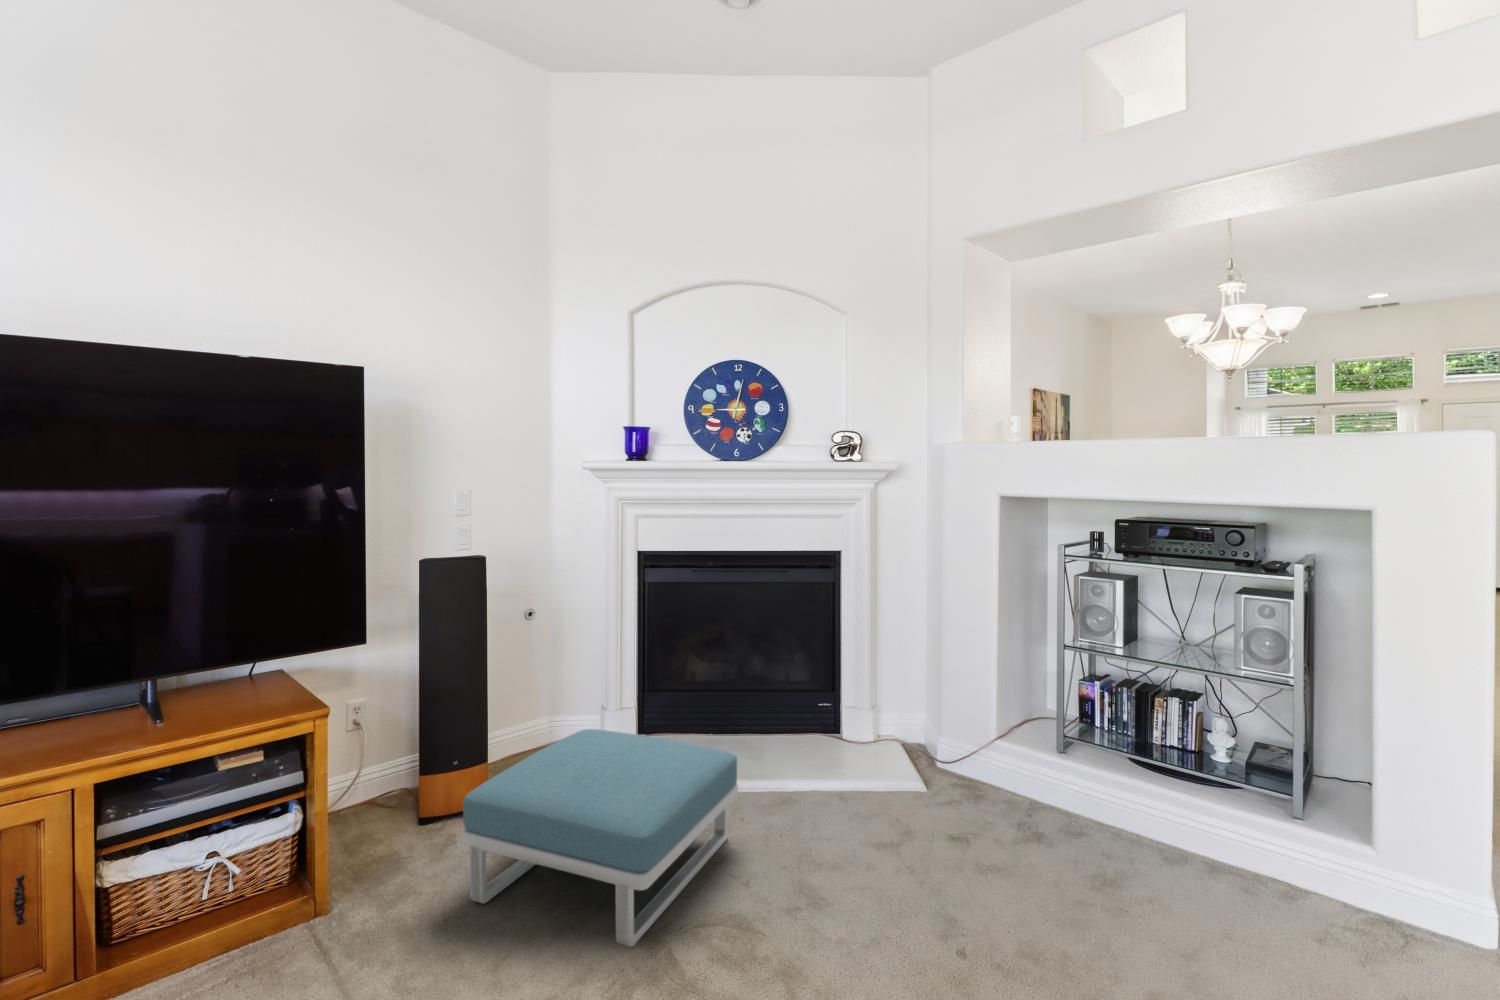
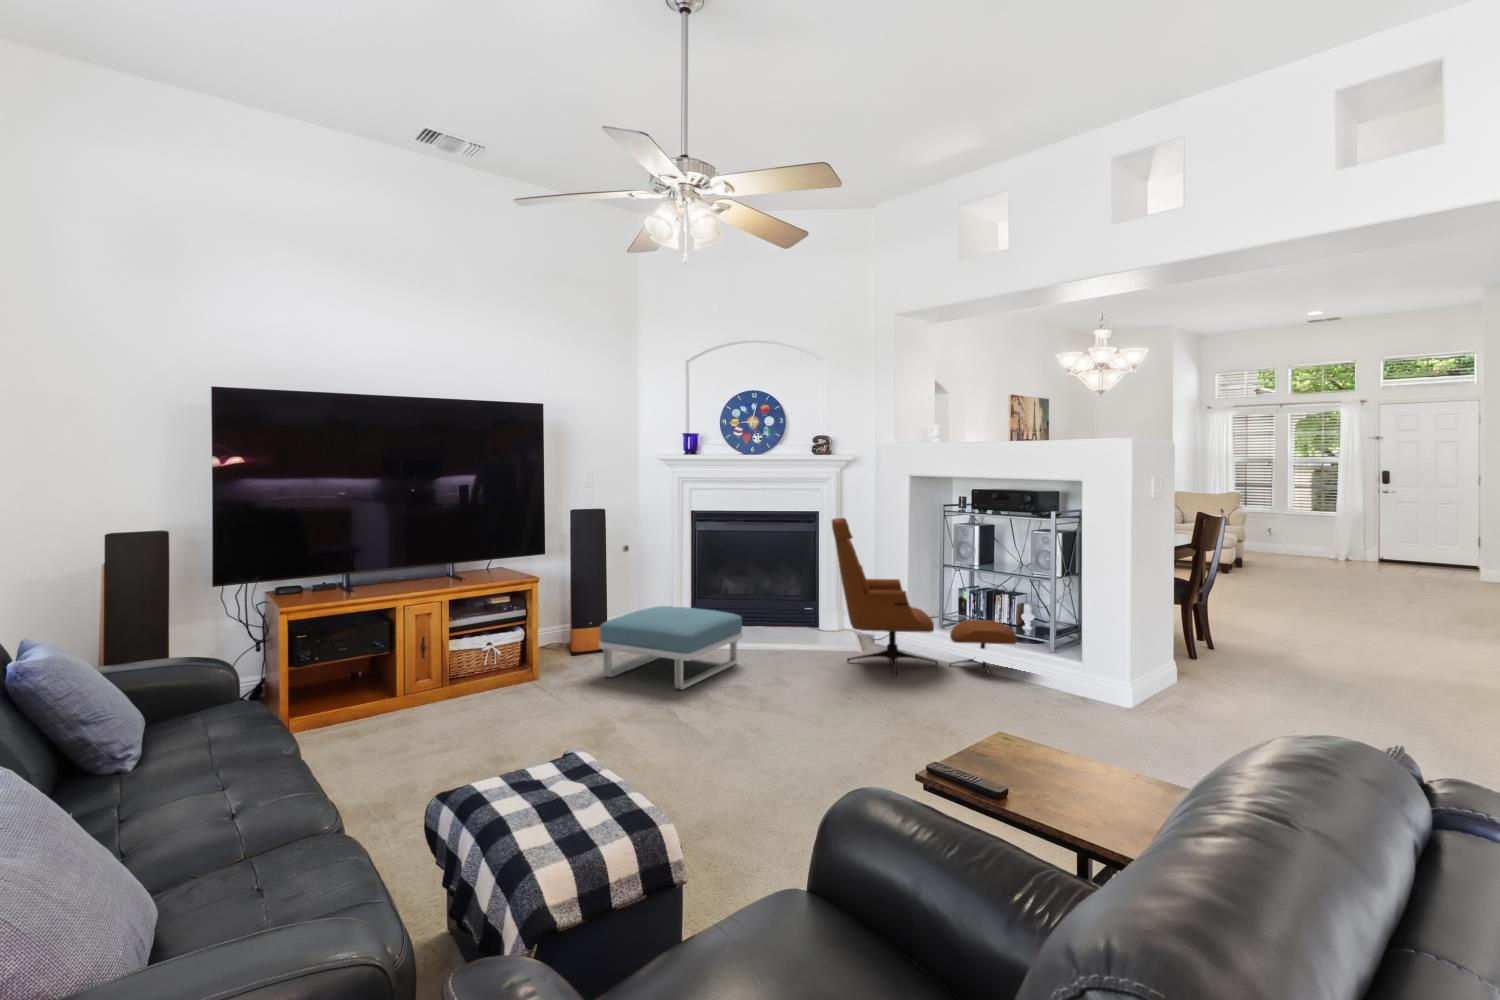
lounge chair: none [892,570,1220,869] -> present [832,518,1017,676]

